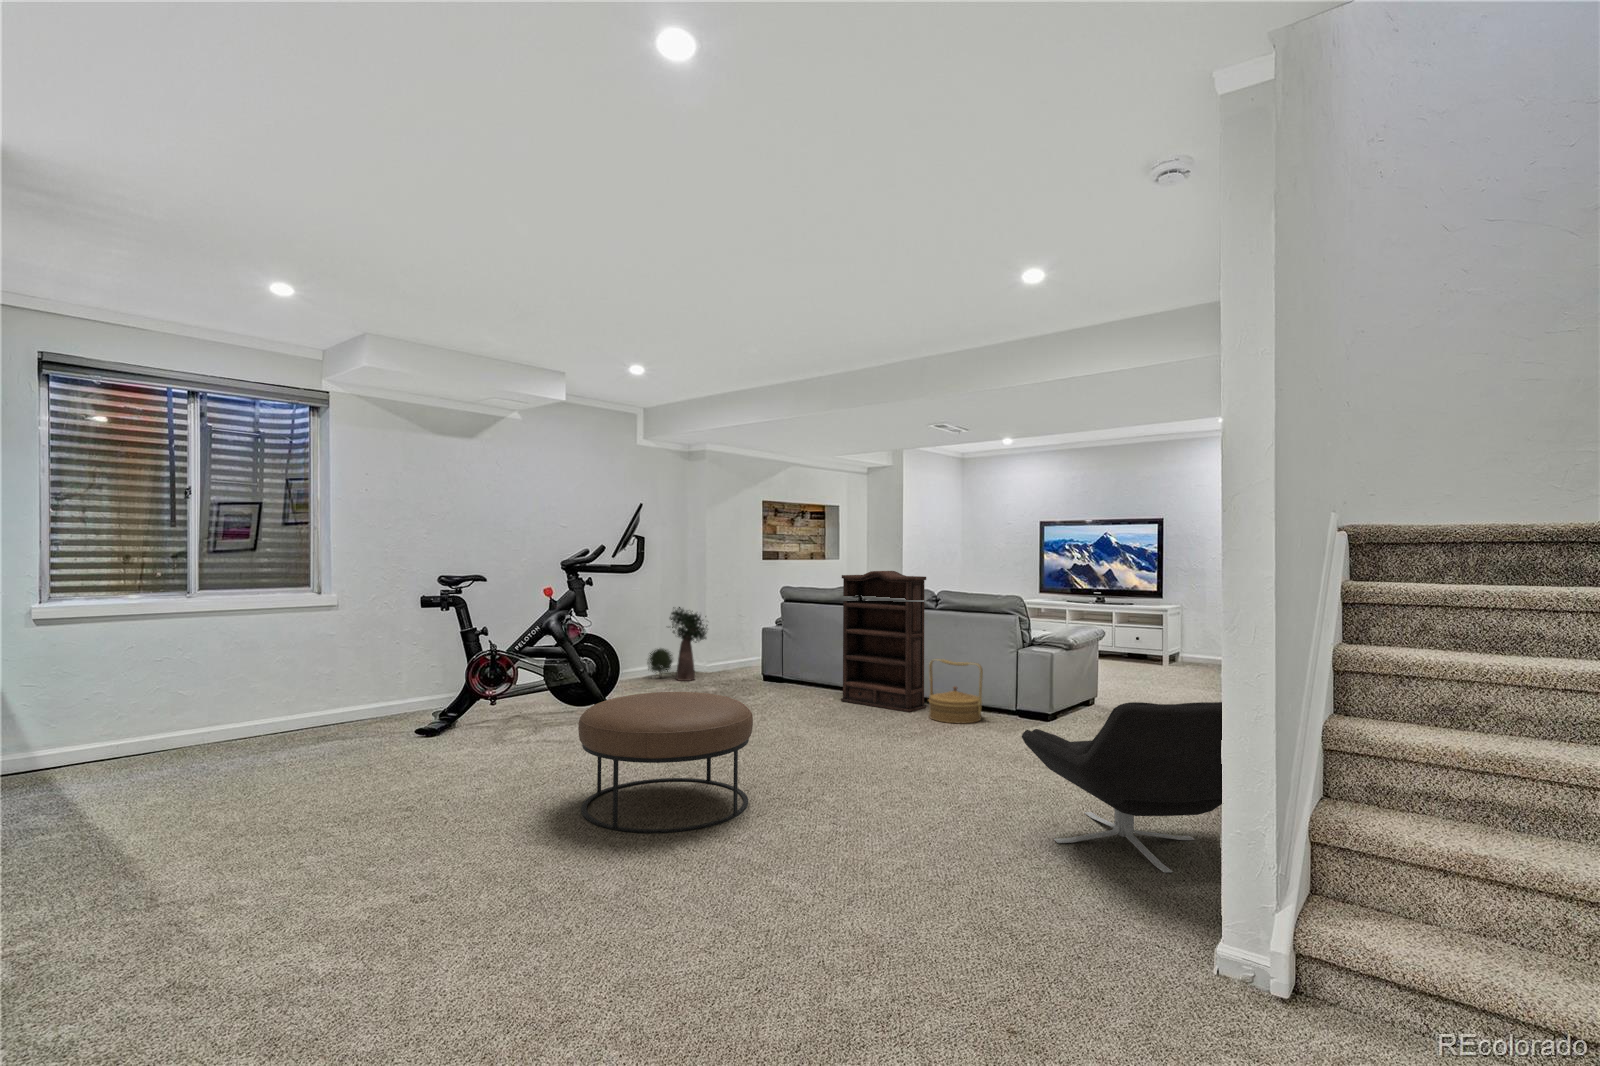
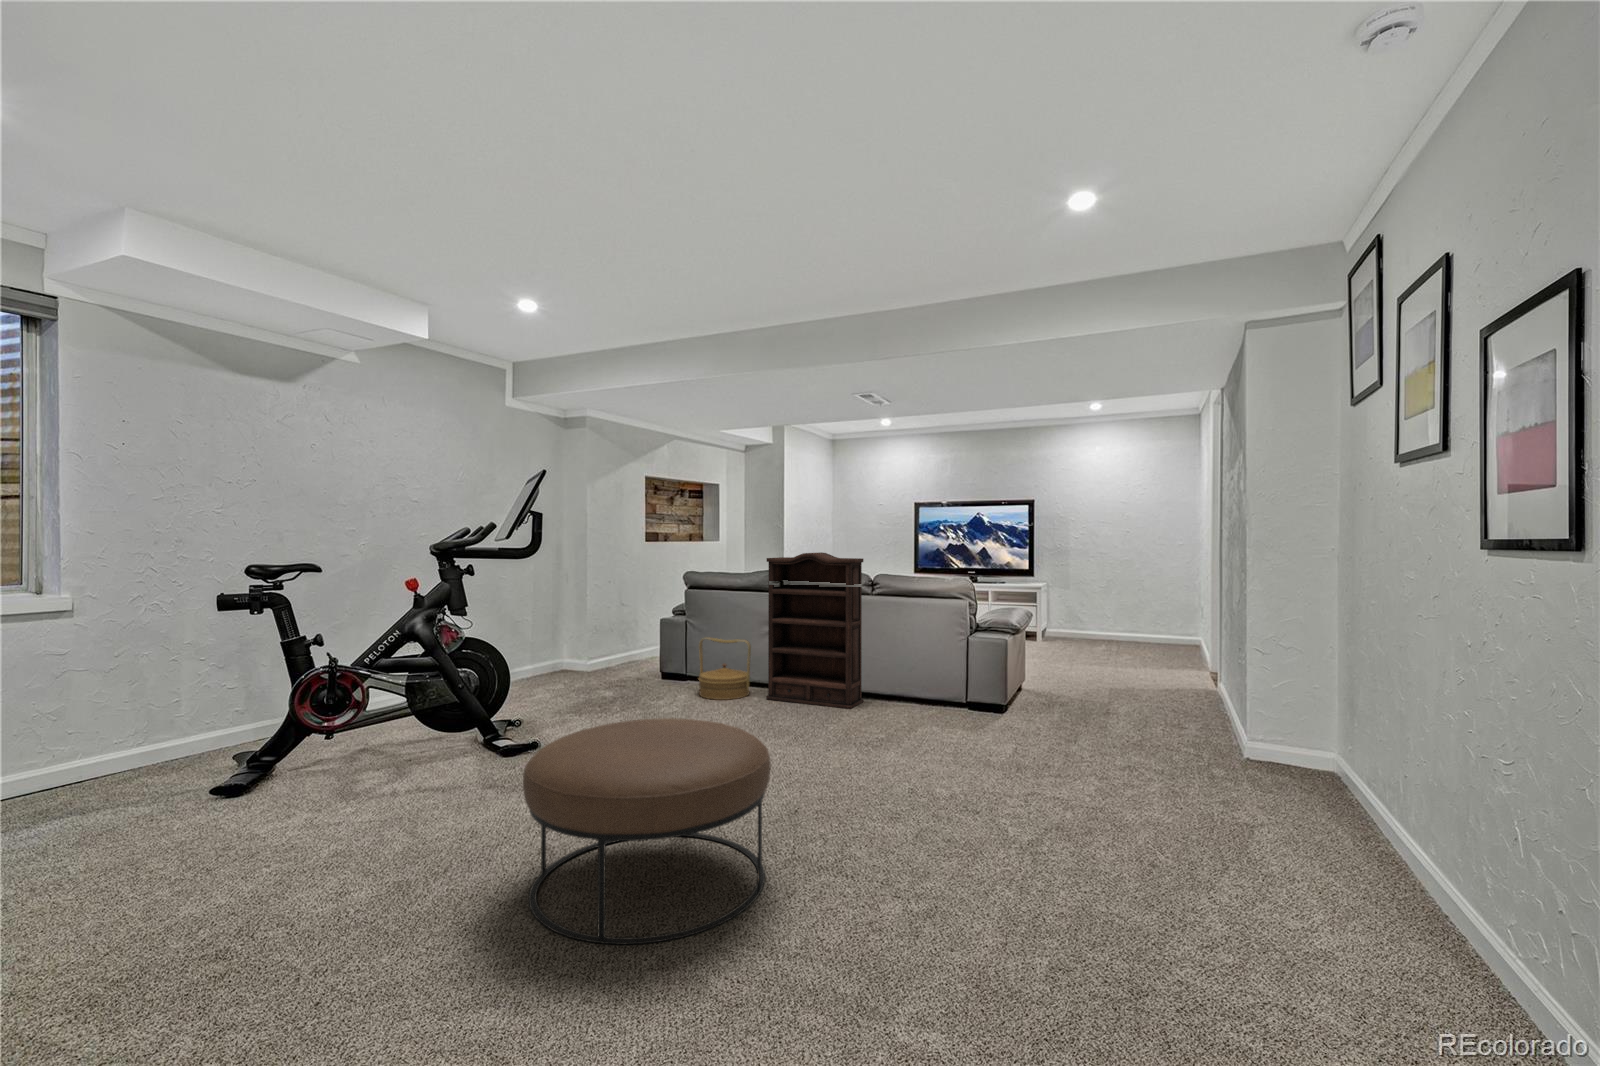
potted plant: present [648,607,708,681] -> none [518,598,595,684]
woven basket: present [929,659,983,723] -> present [699,637,751,700]
lounge chair: present [1022,702,1222,873] -> none [1113,706,1437,916]

